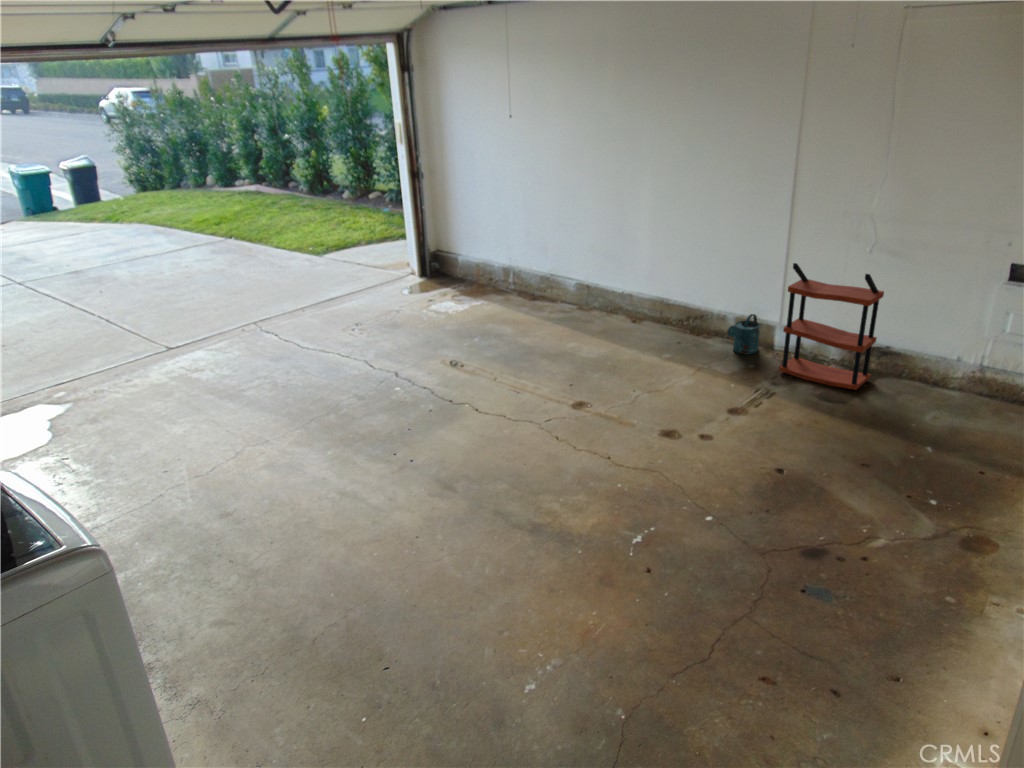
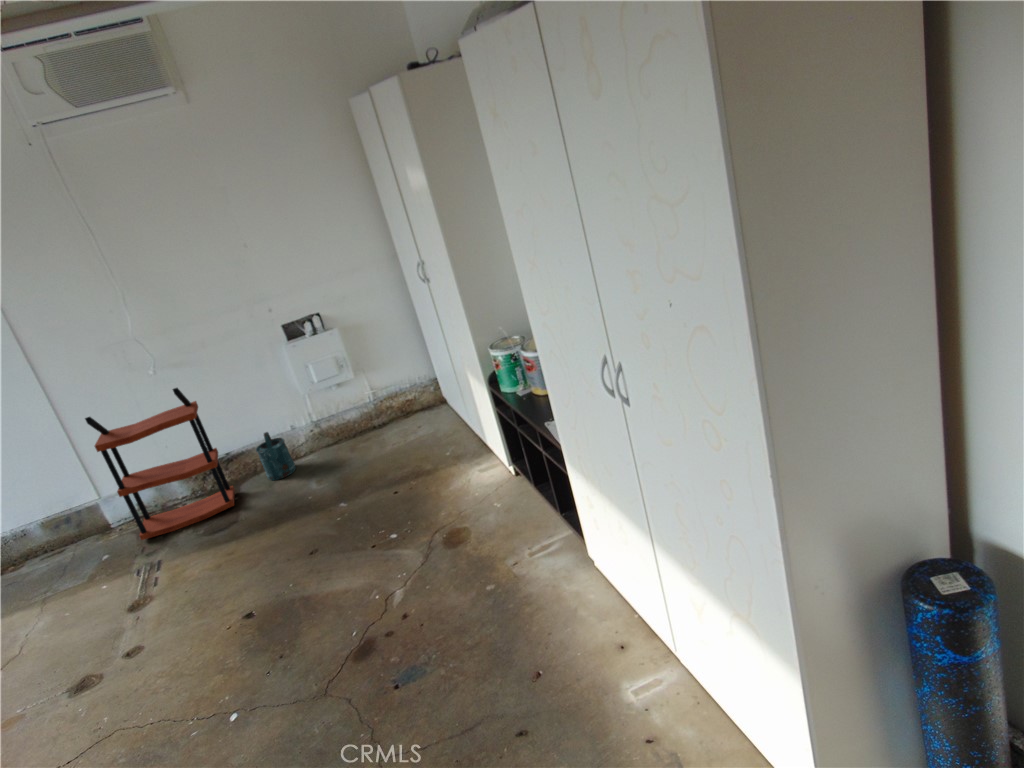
watering can: present [727,314,760,354] -> present [256,432,296,480]

